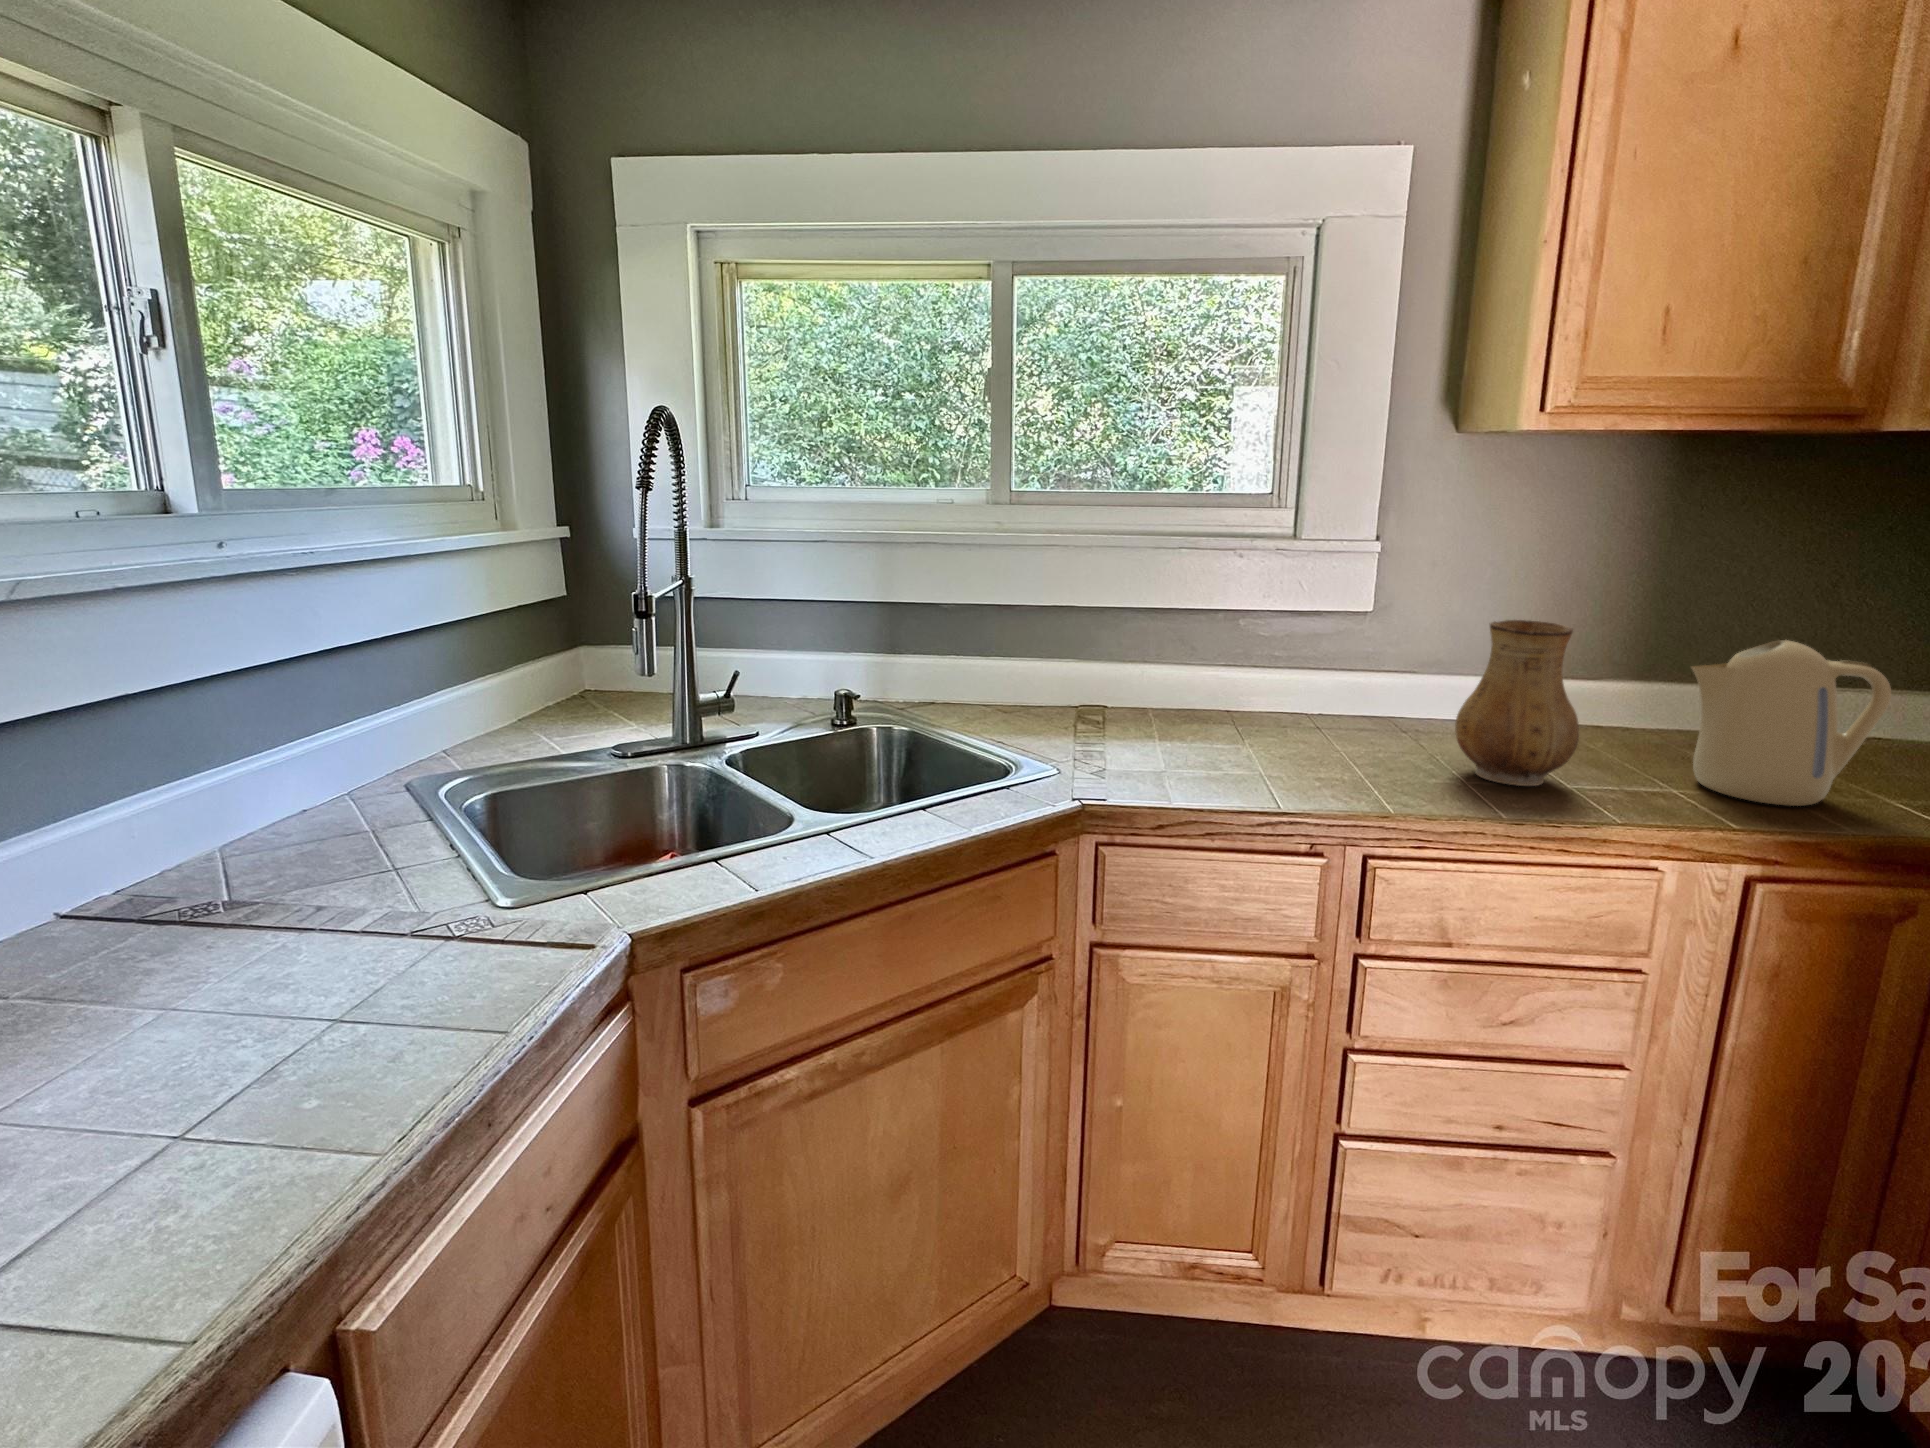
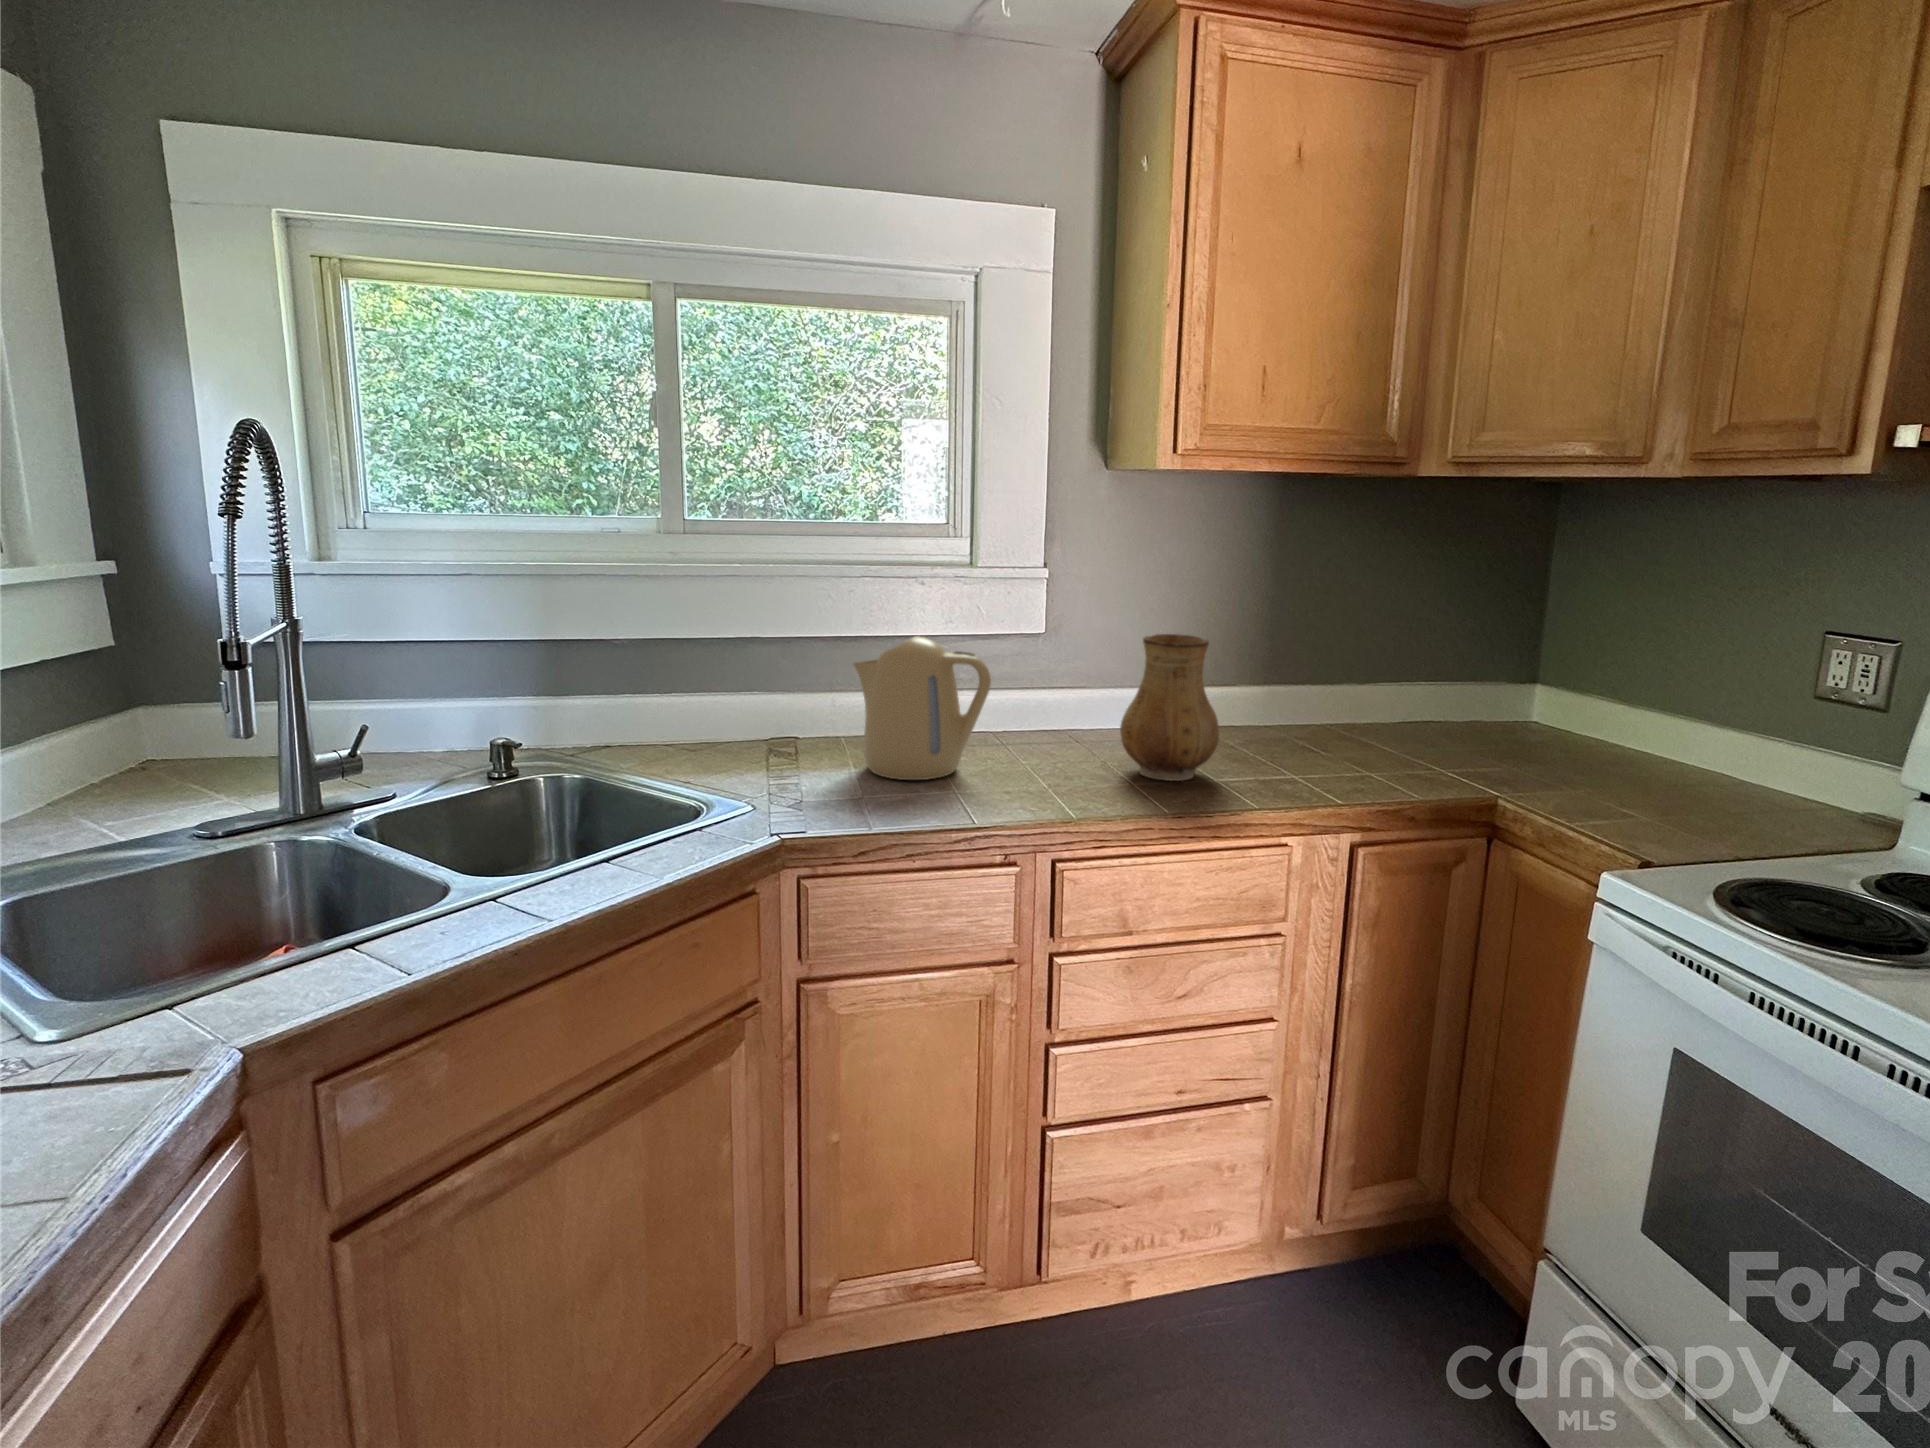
kettle: present [1692,640,1891,806] -> present [853,636,991,780]

